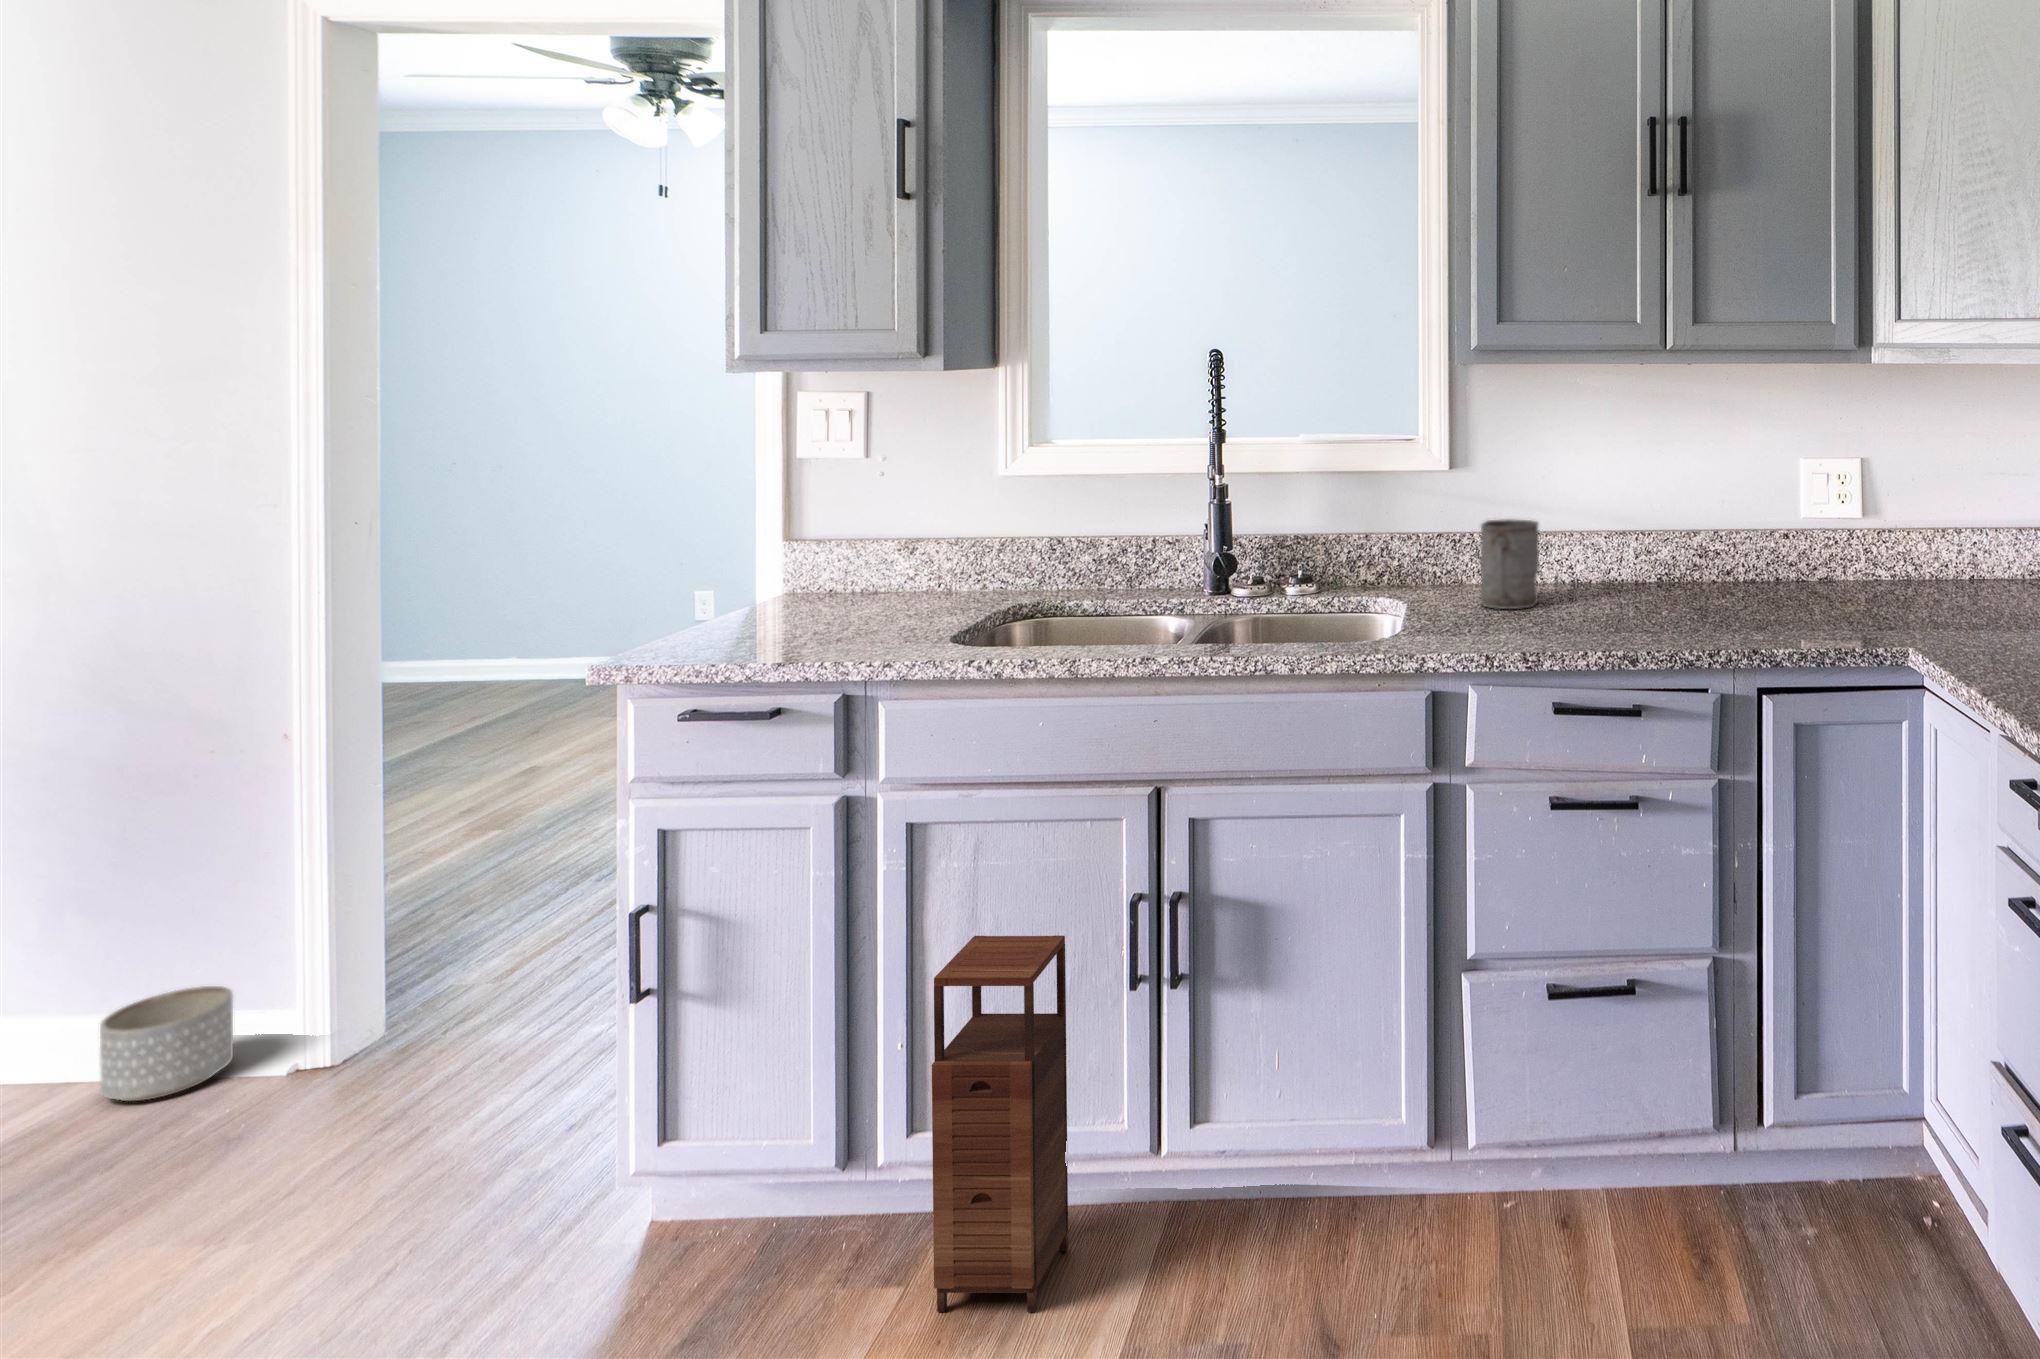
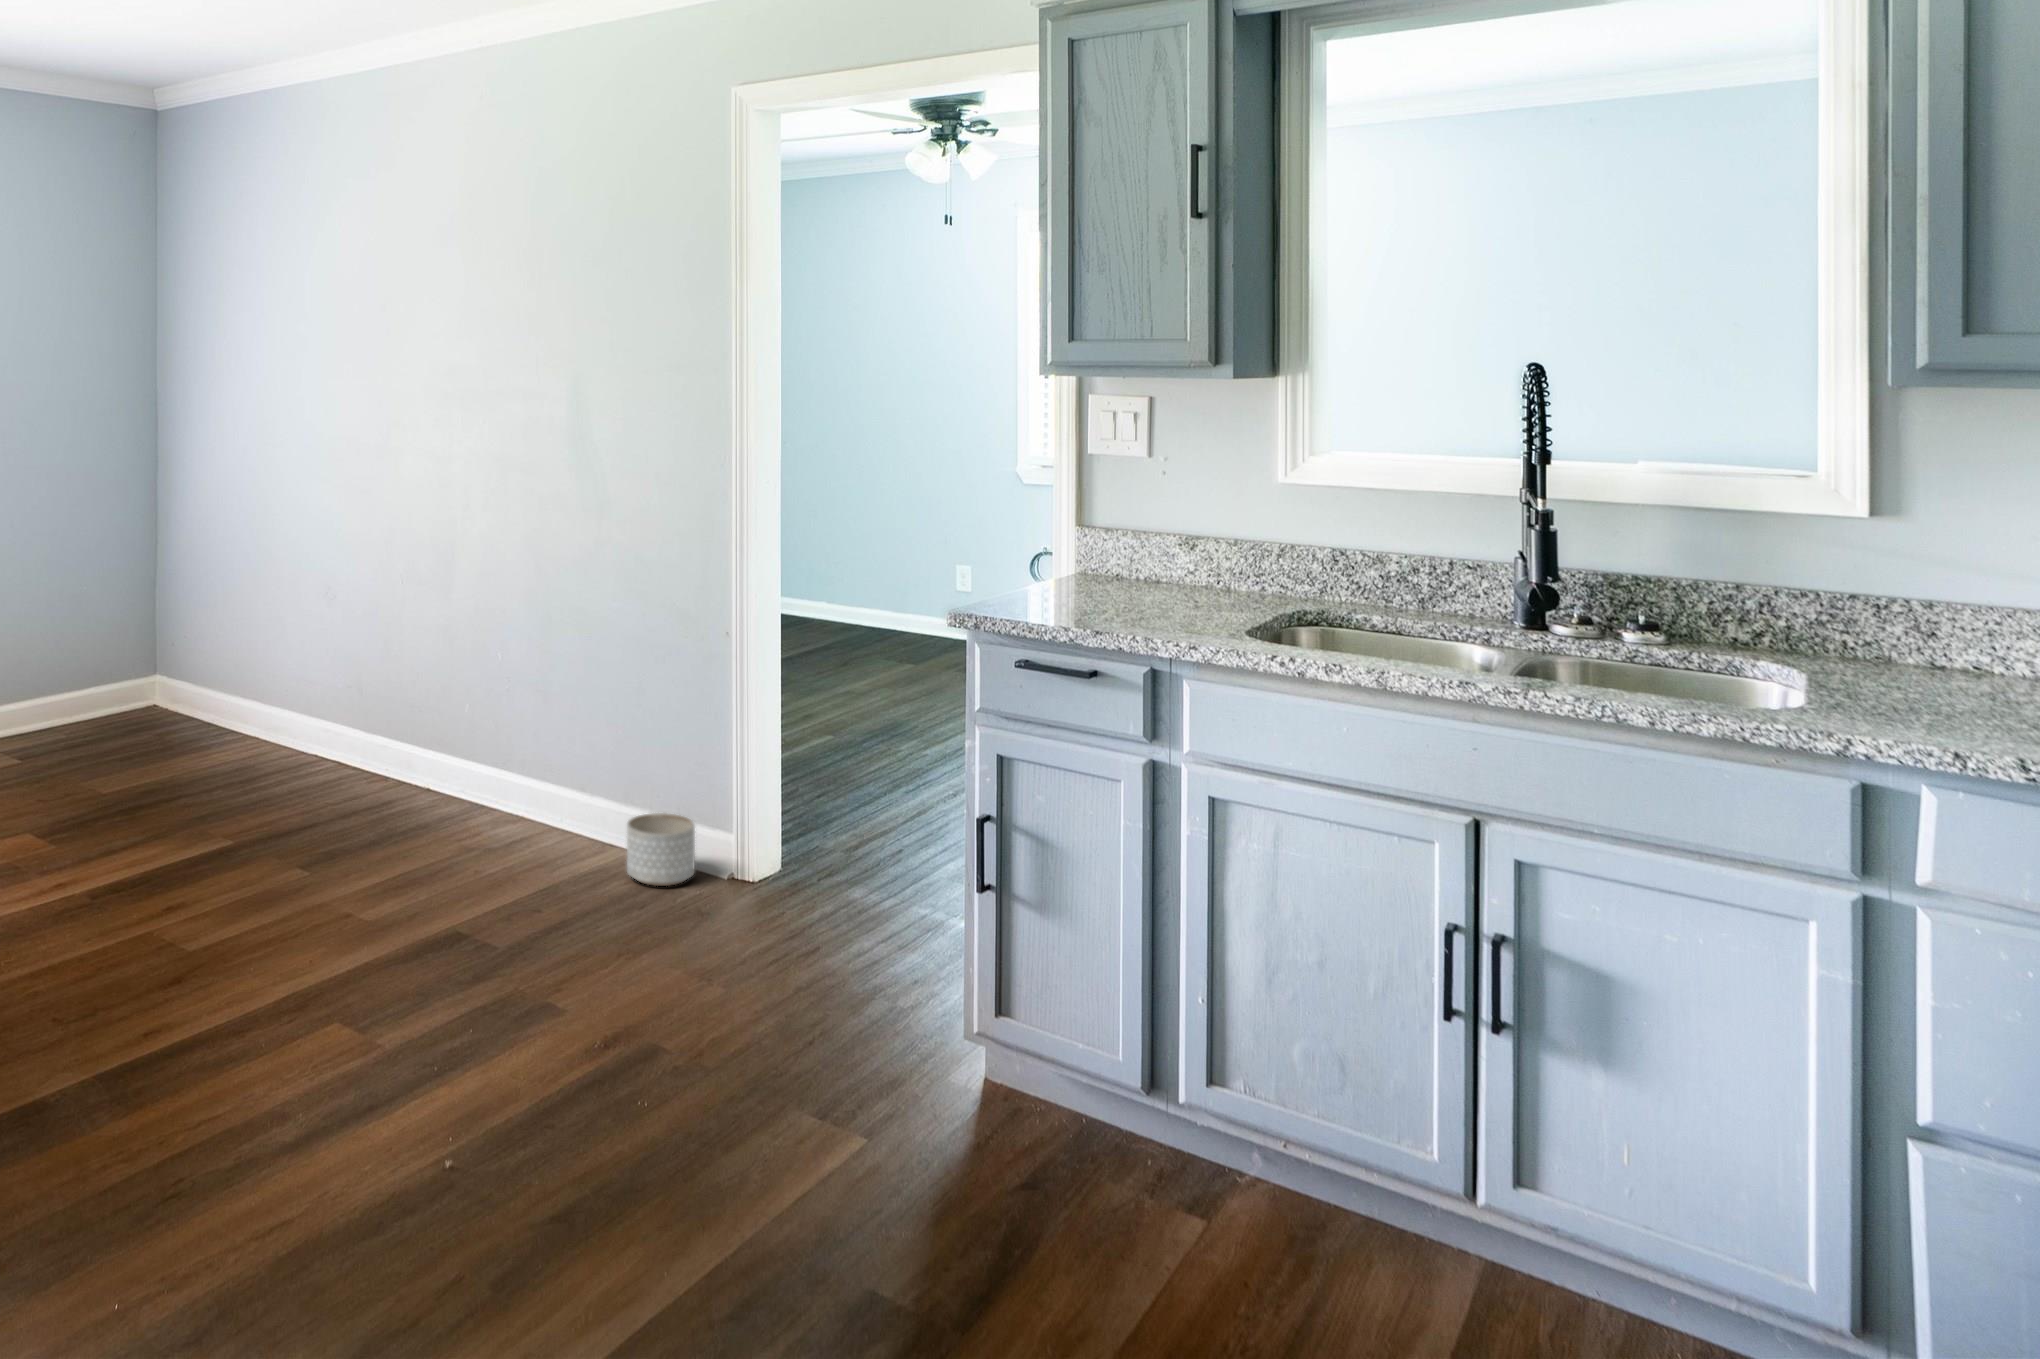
mug: present [1481,519,1539,609] -> none [1921,582,2024,700]
storage cabinet: present [932,936,1068,1312] -> none [1239,920,1371,1304]

